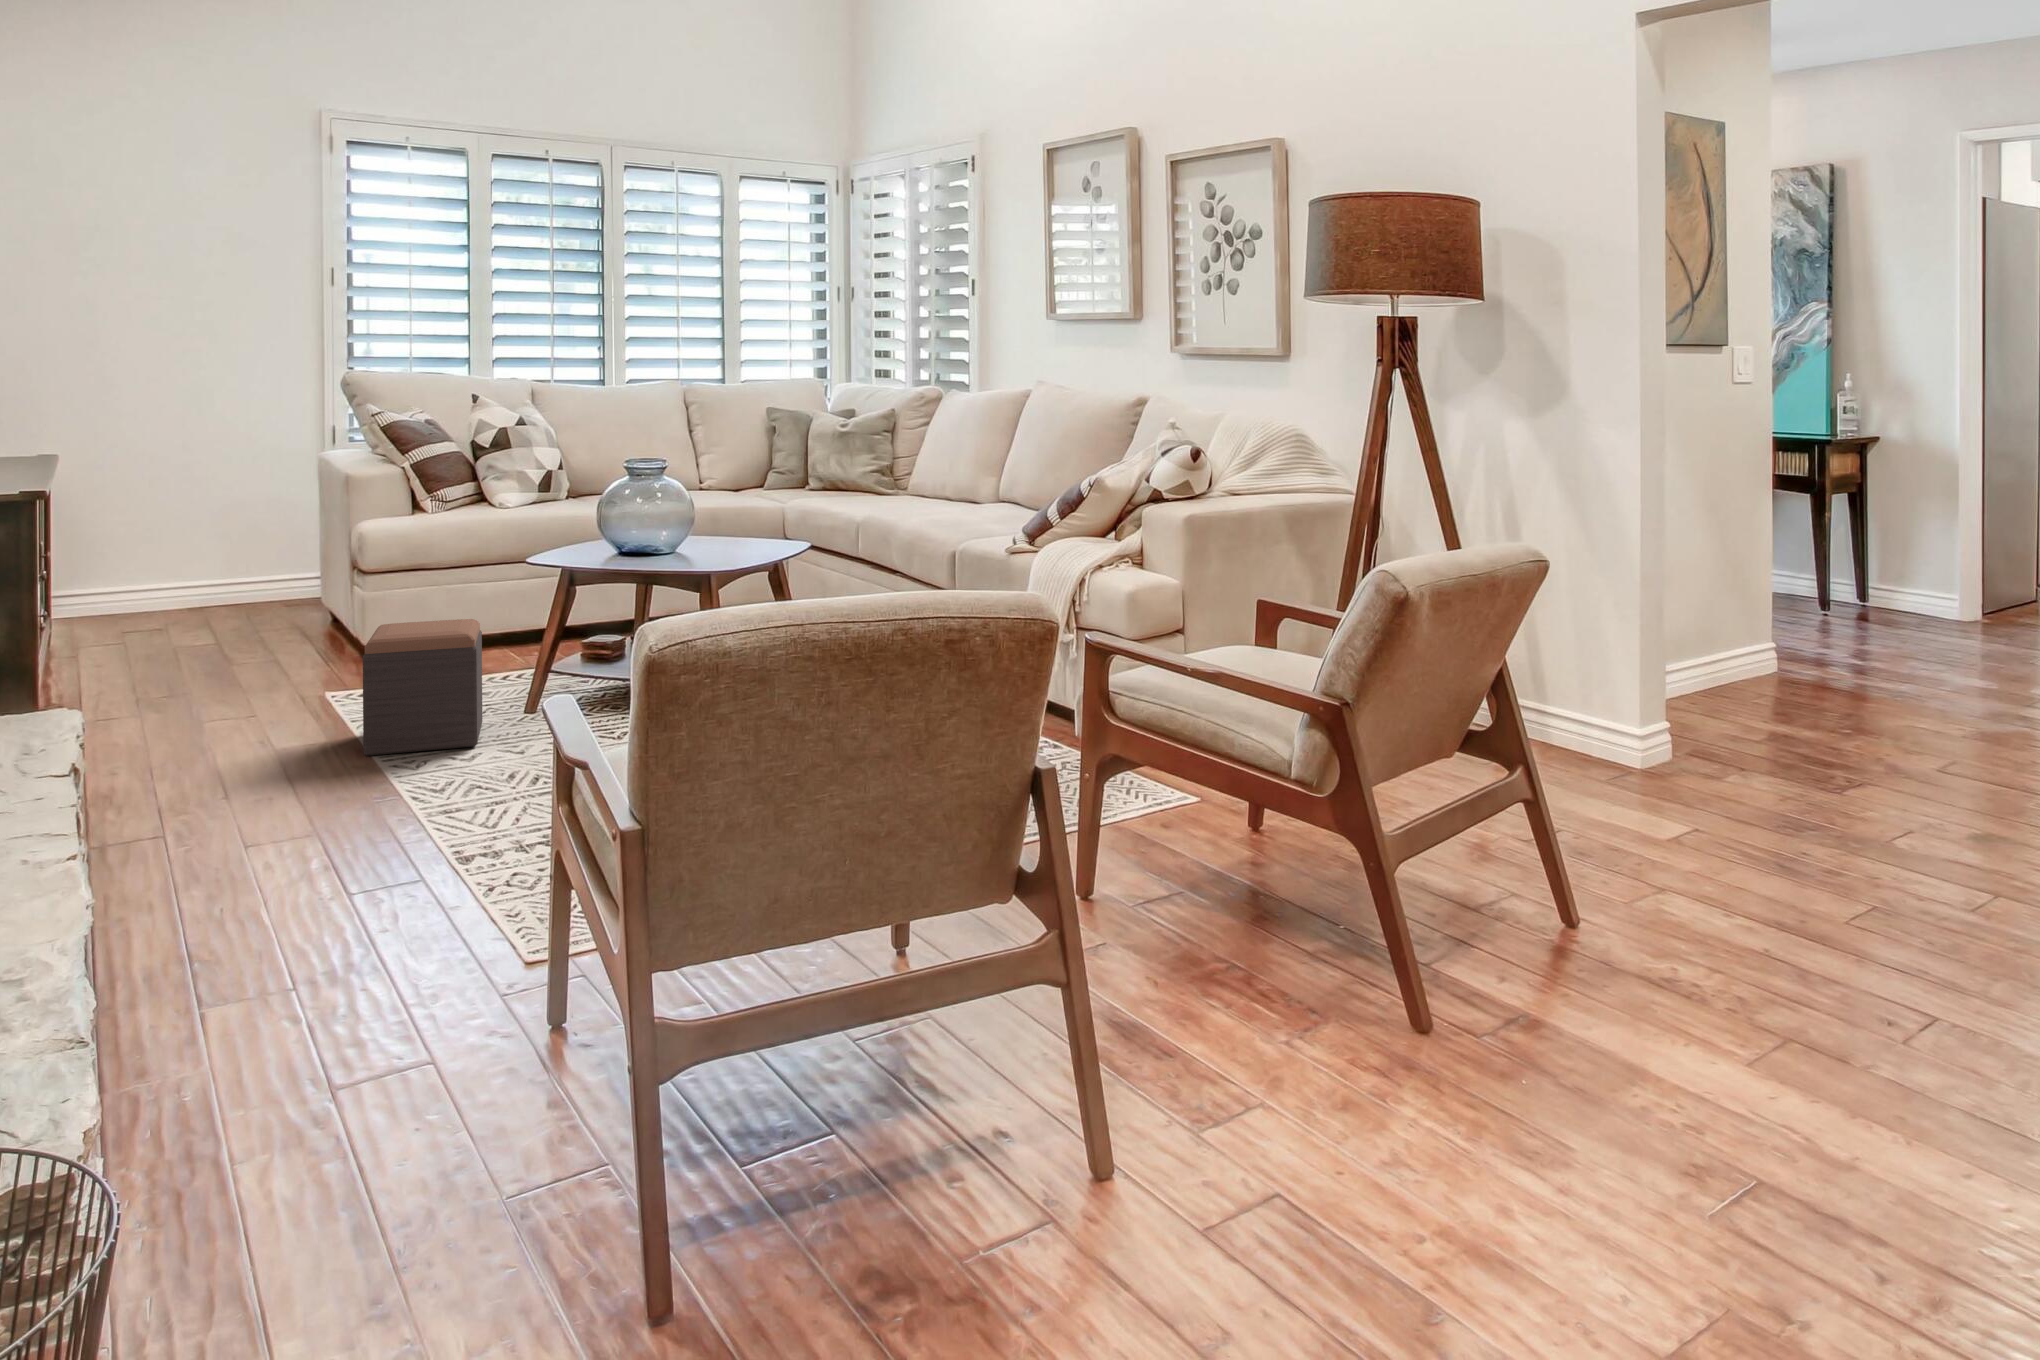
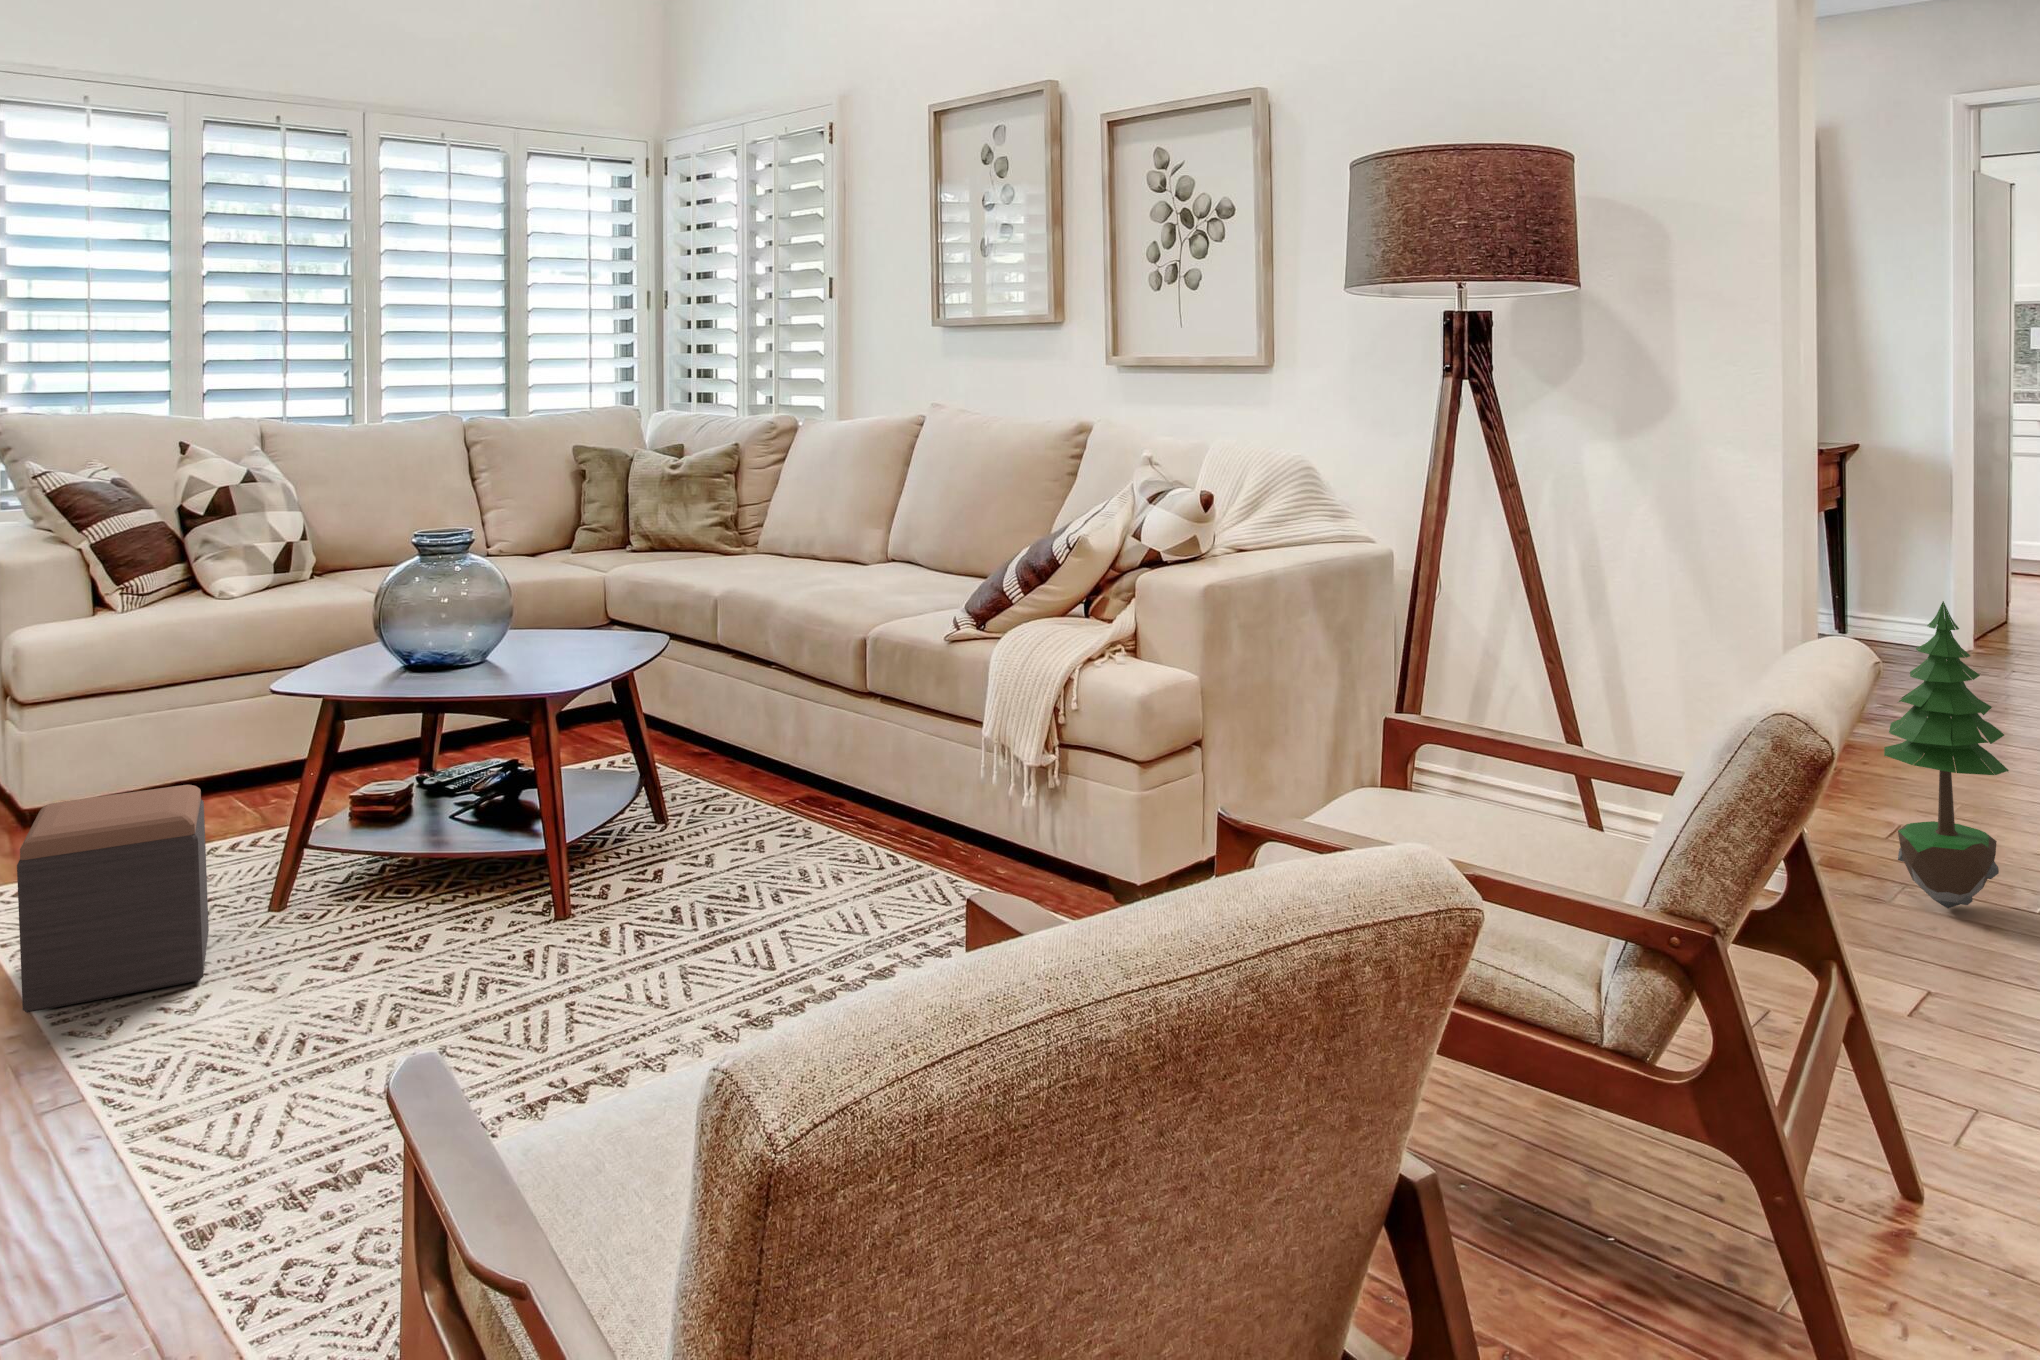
potted tree: none [1682,542,1774,777] -> present [1884,601,2009,908]

